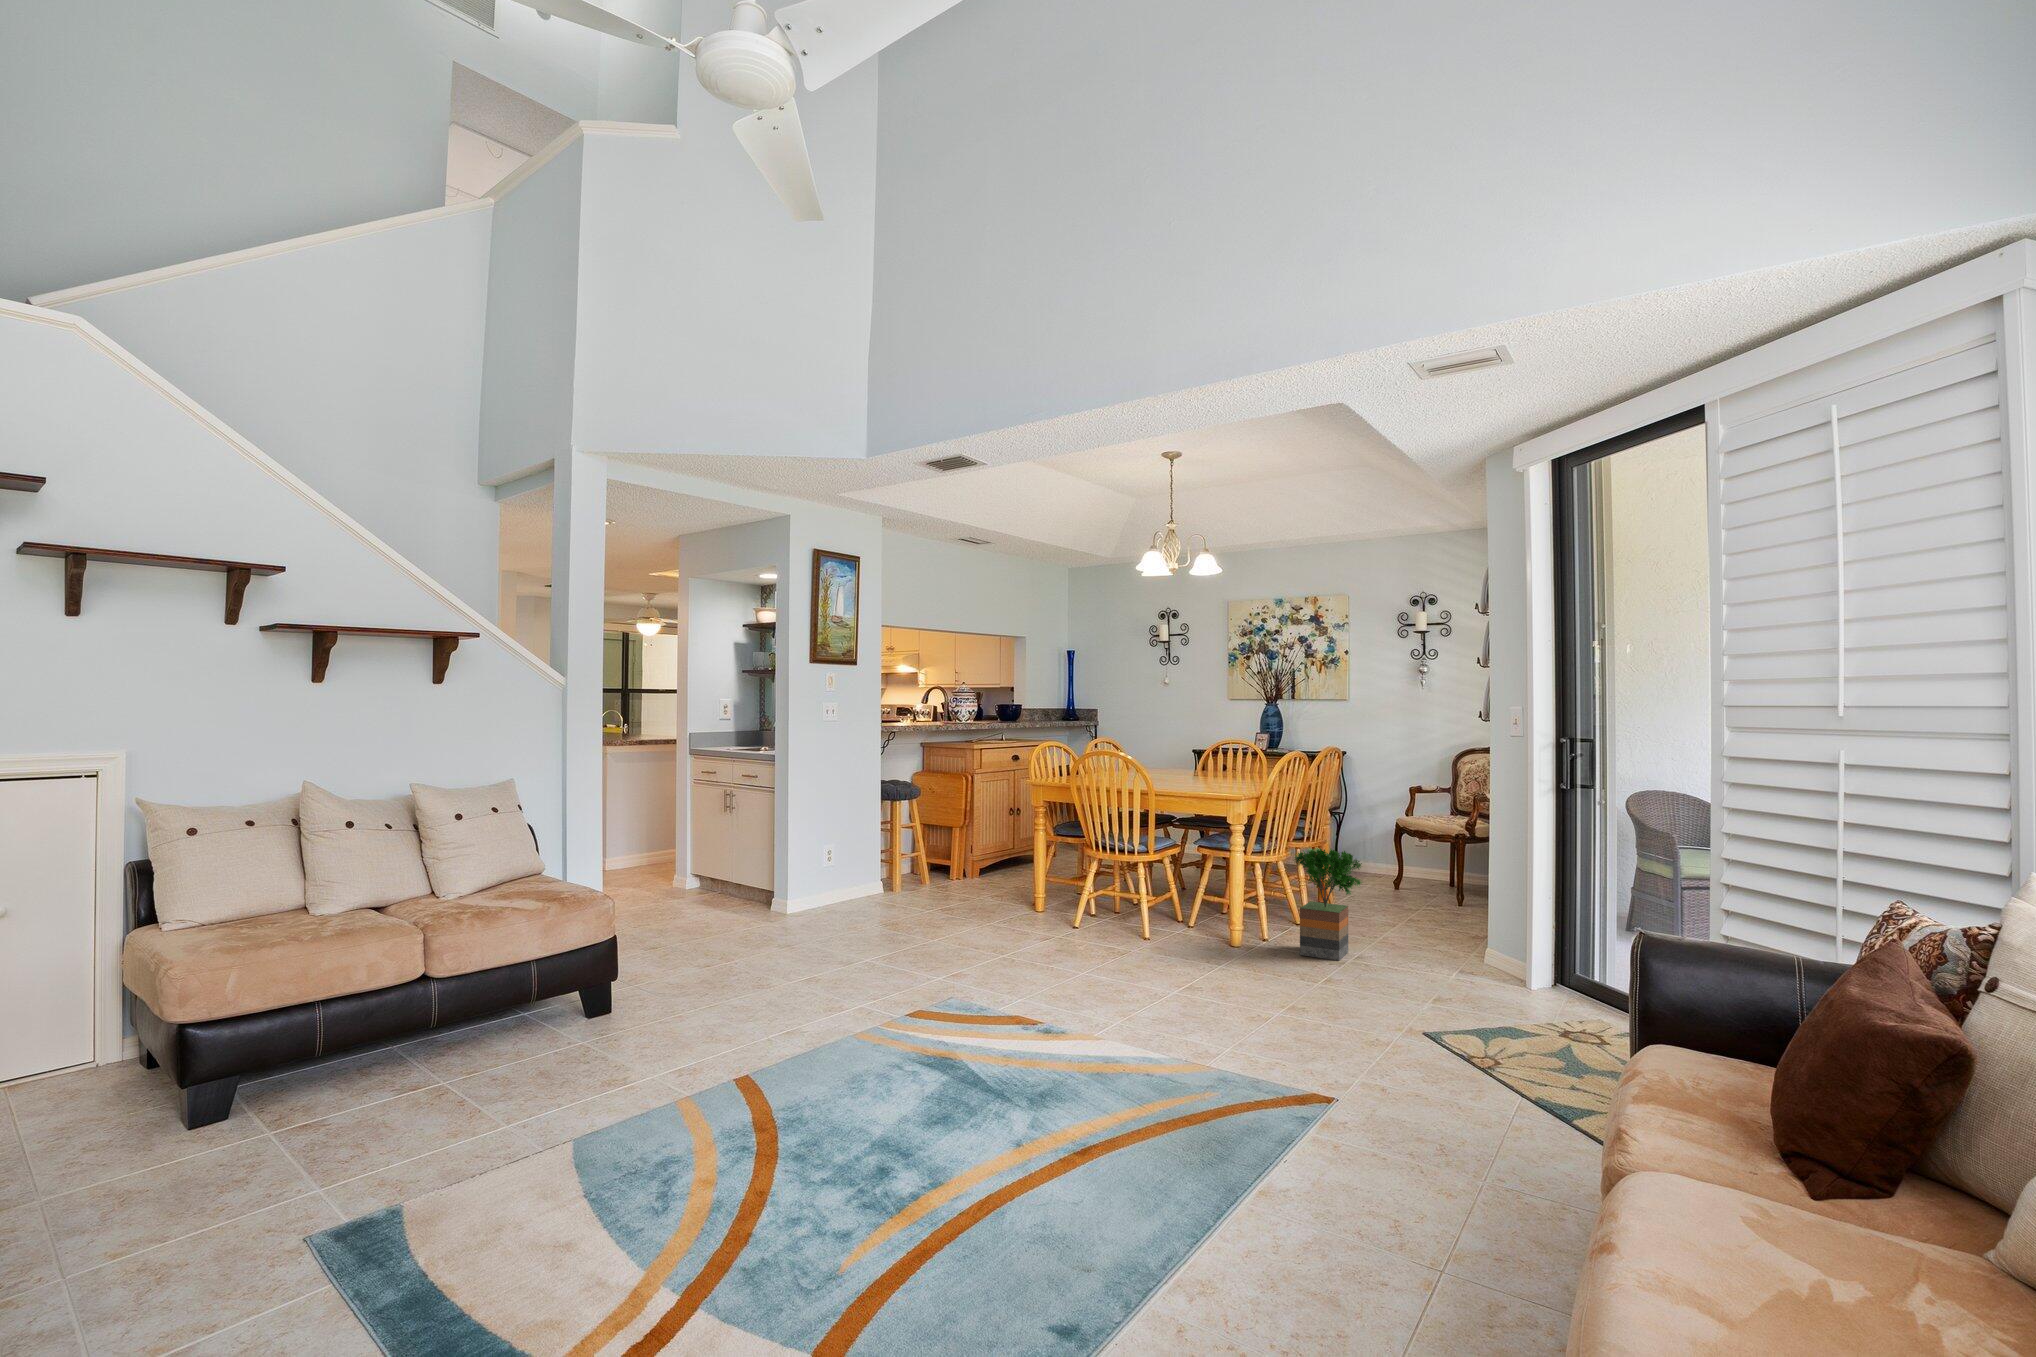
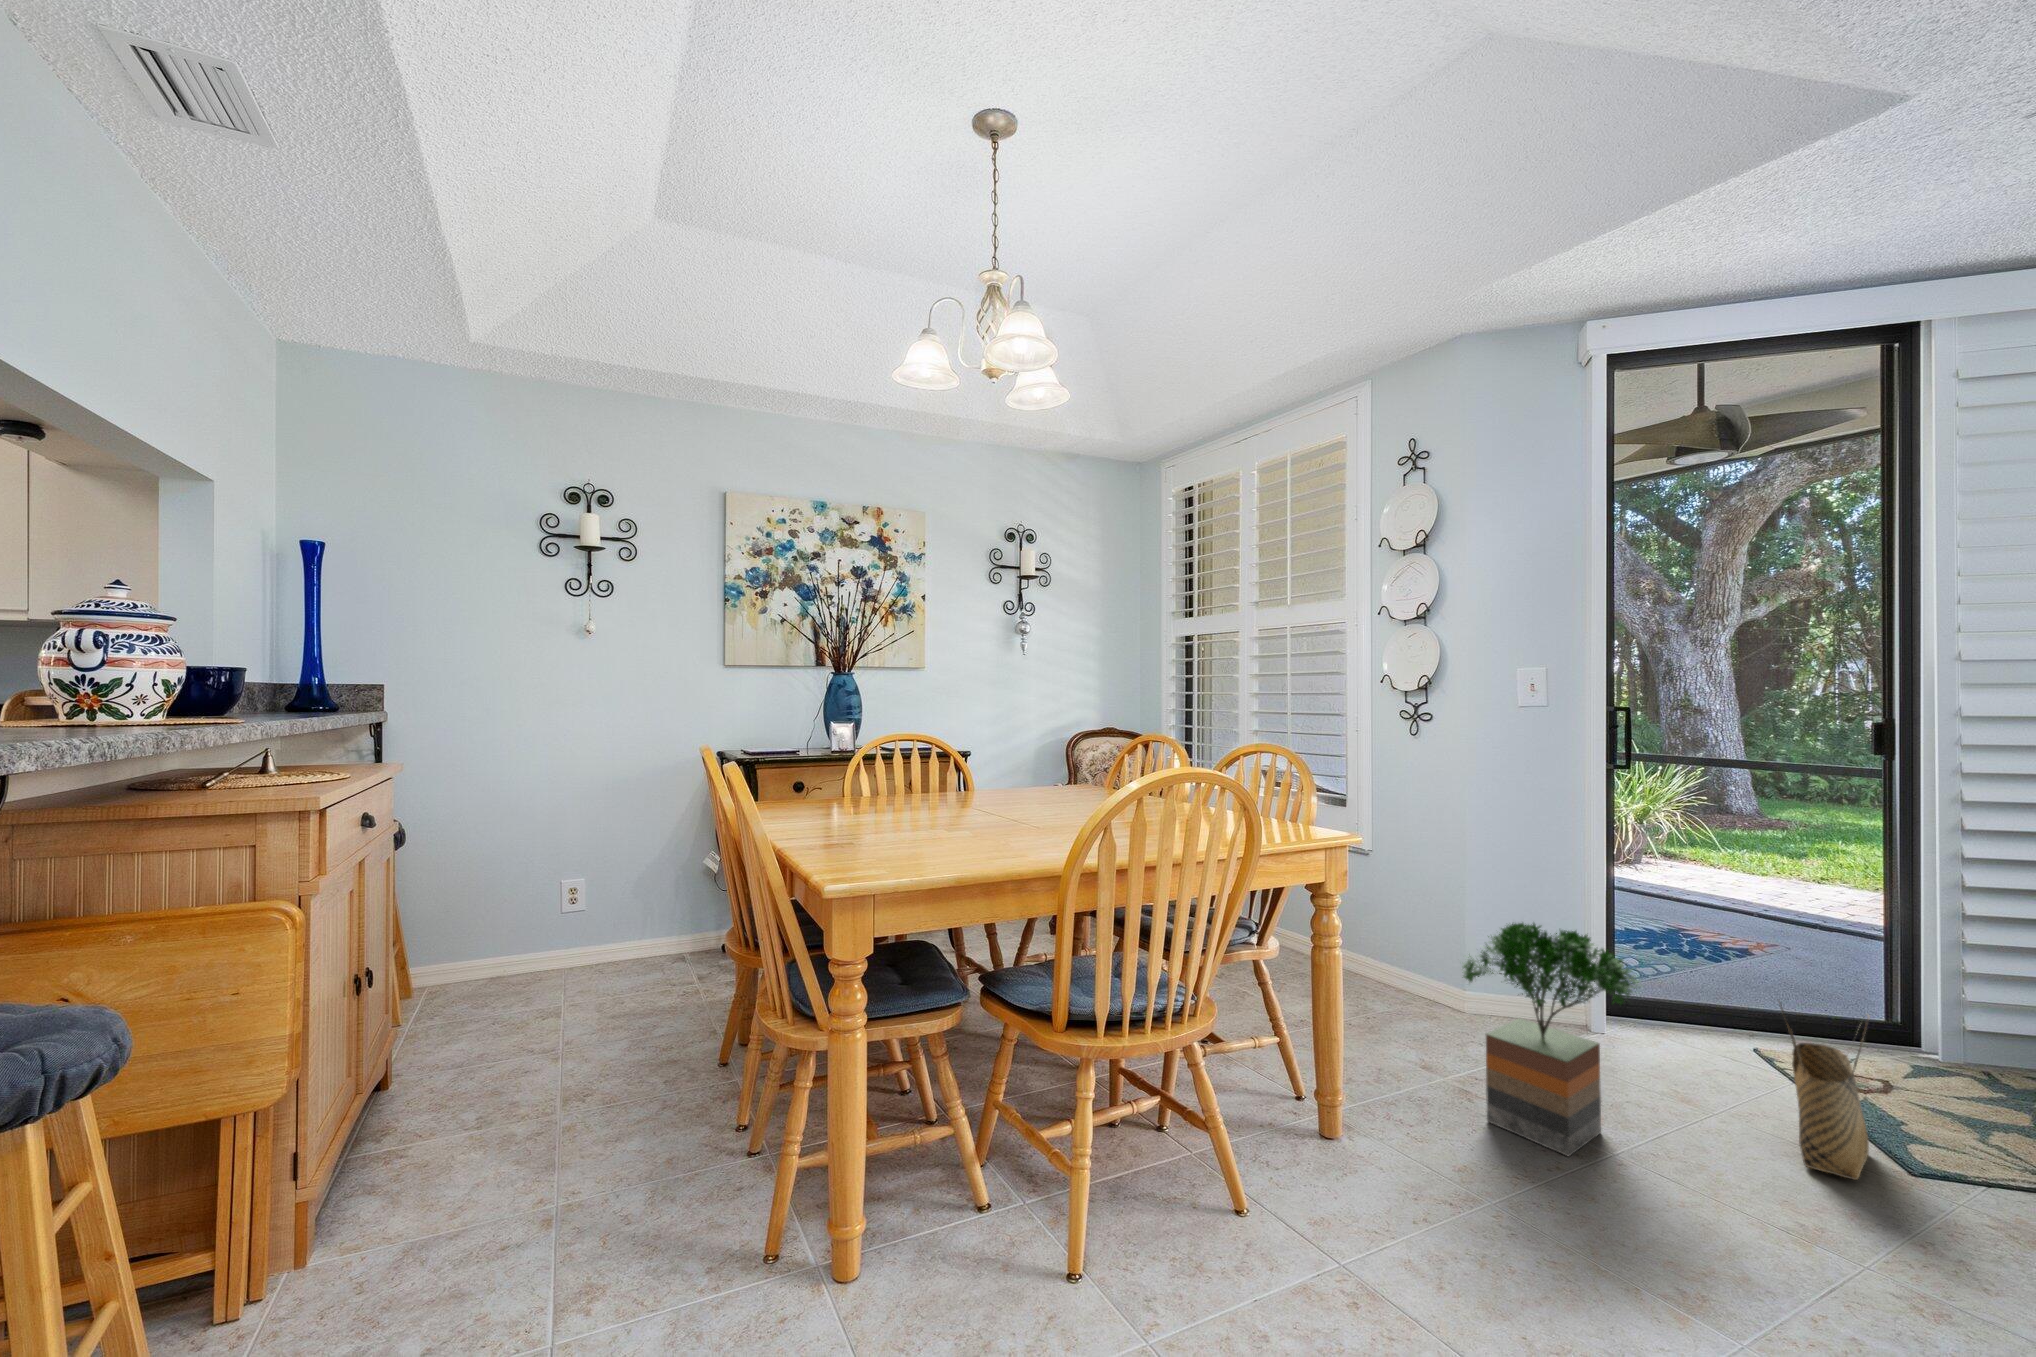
woven basket: none [1364,903,1431,993] -> present [1779,1003,1870,1180]

